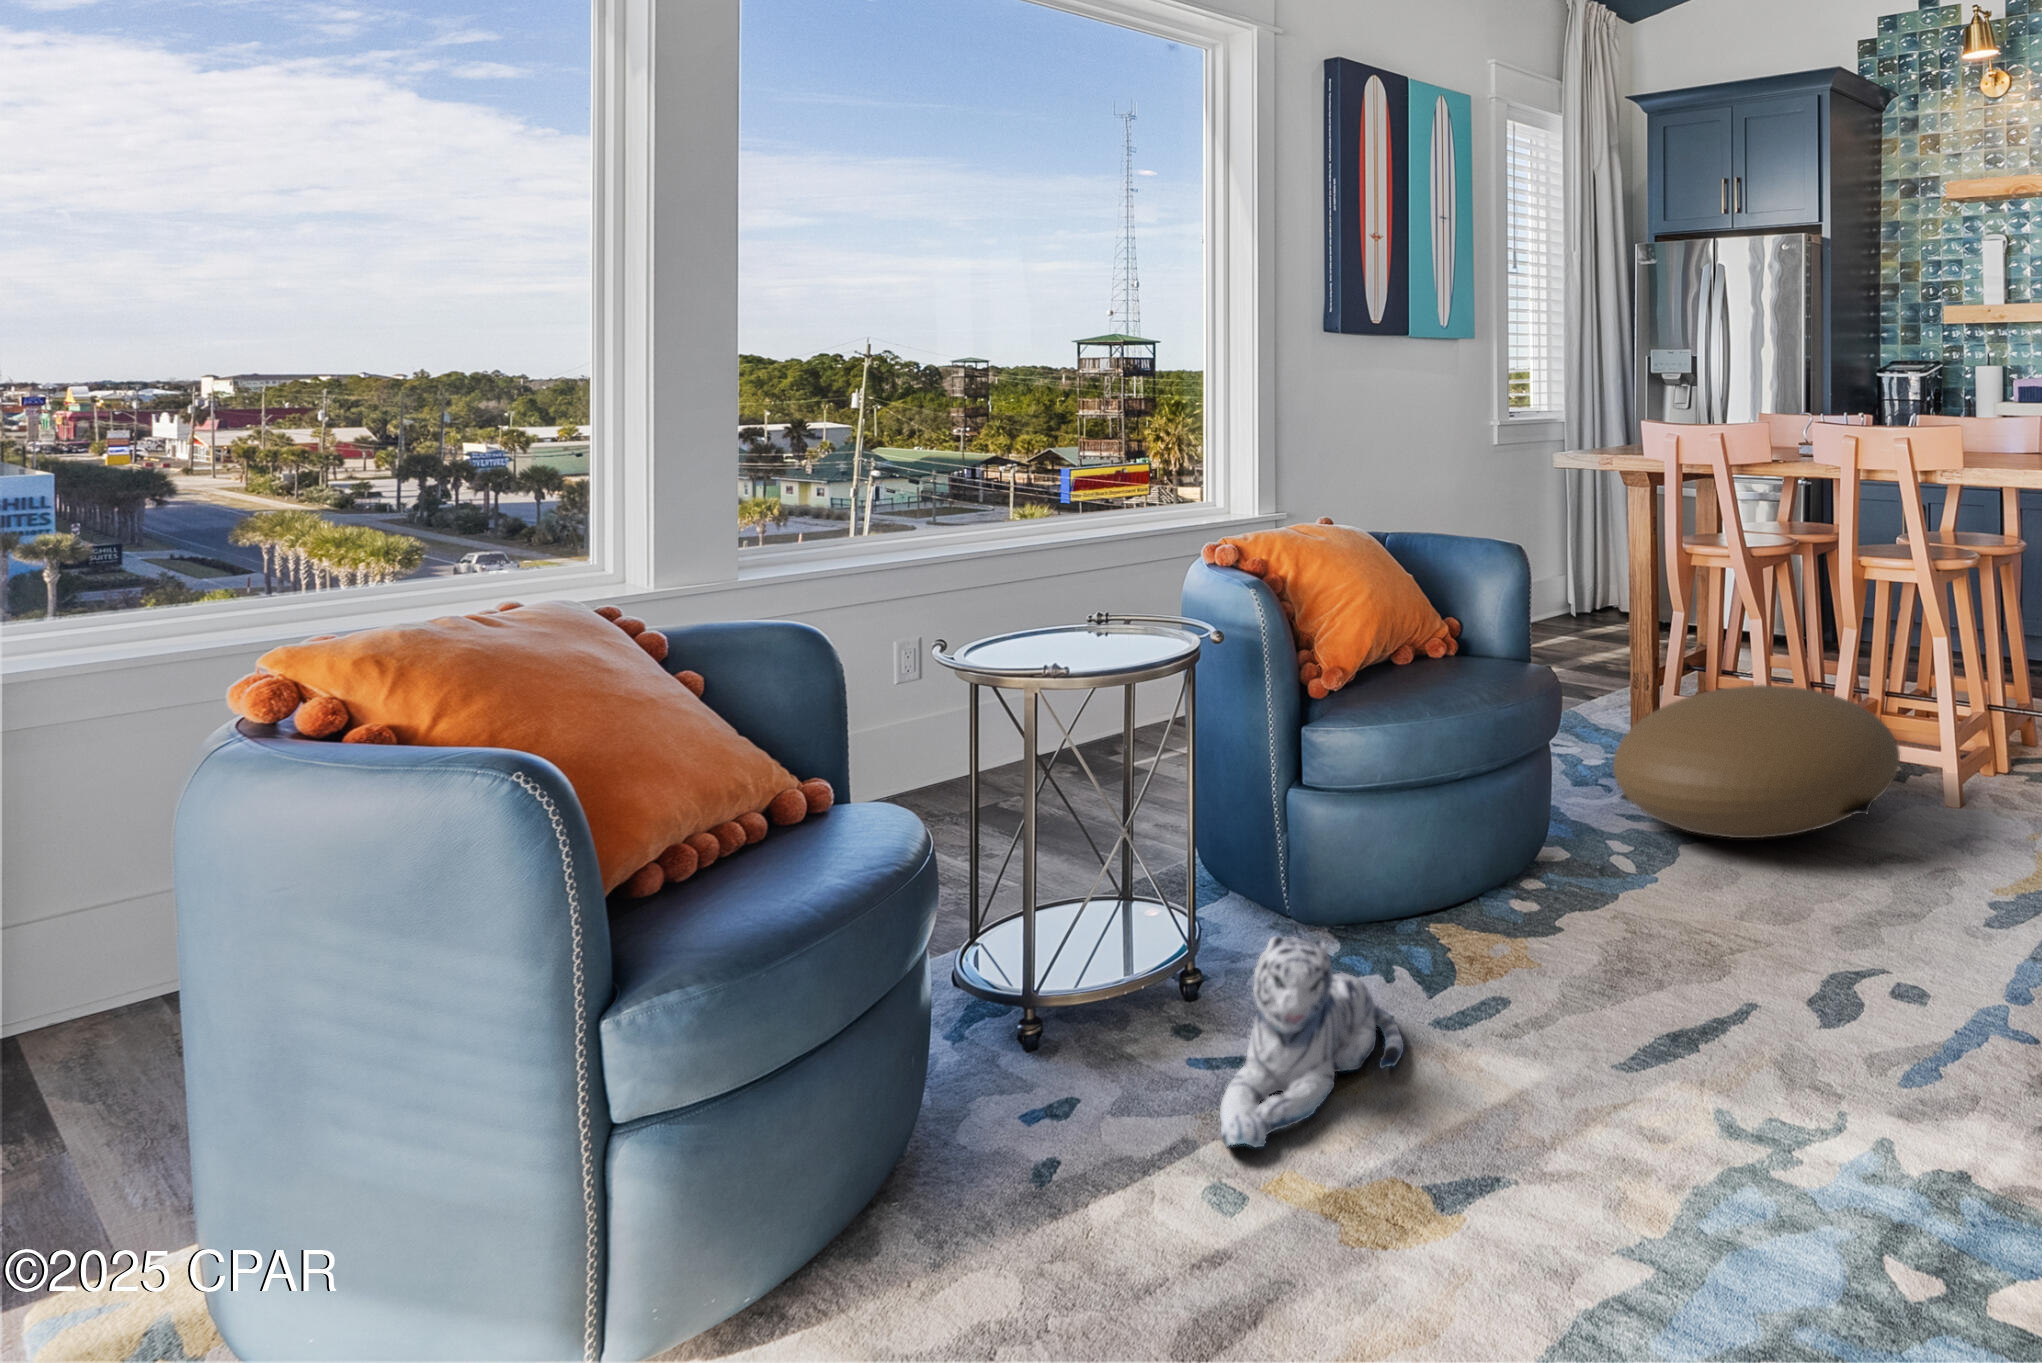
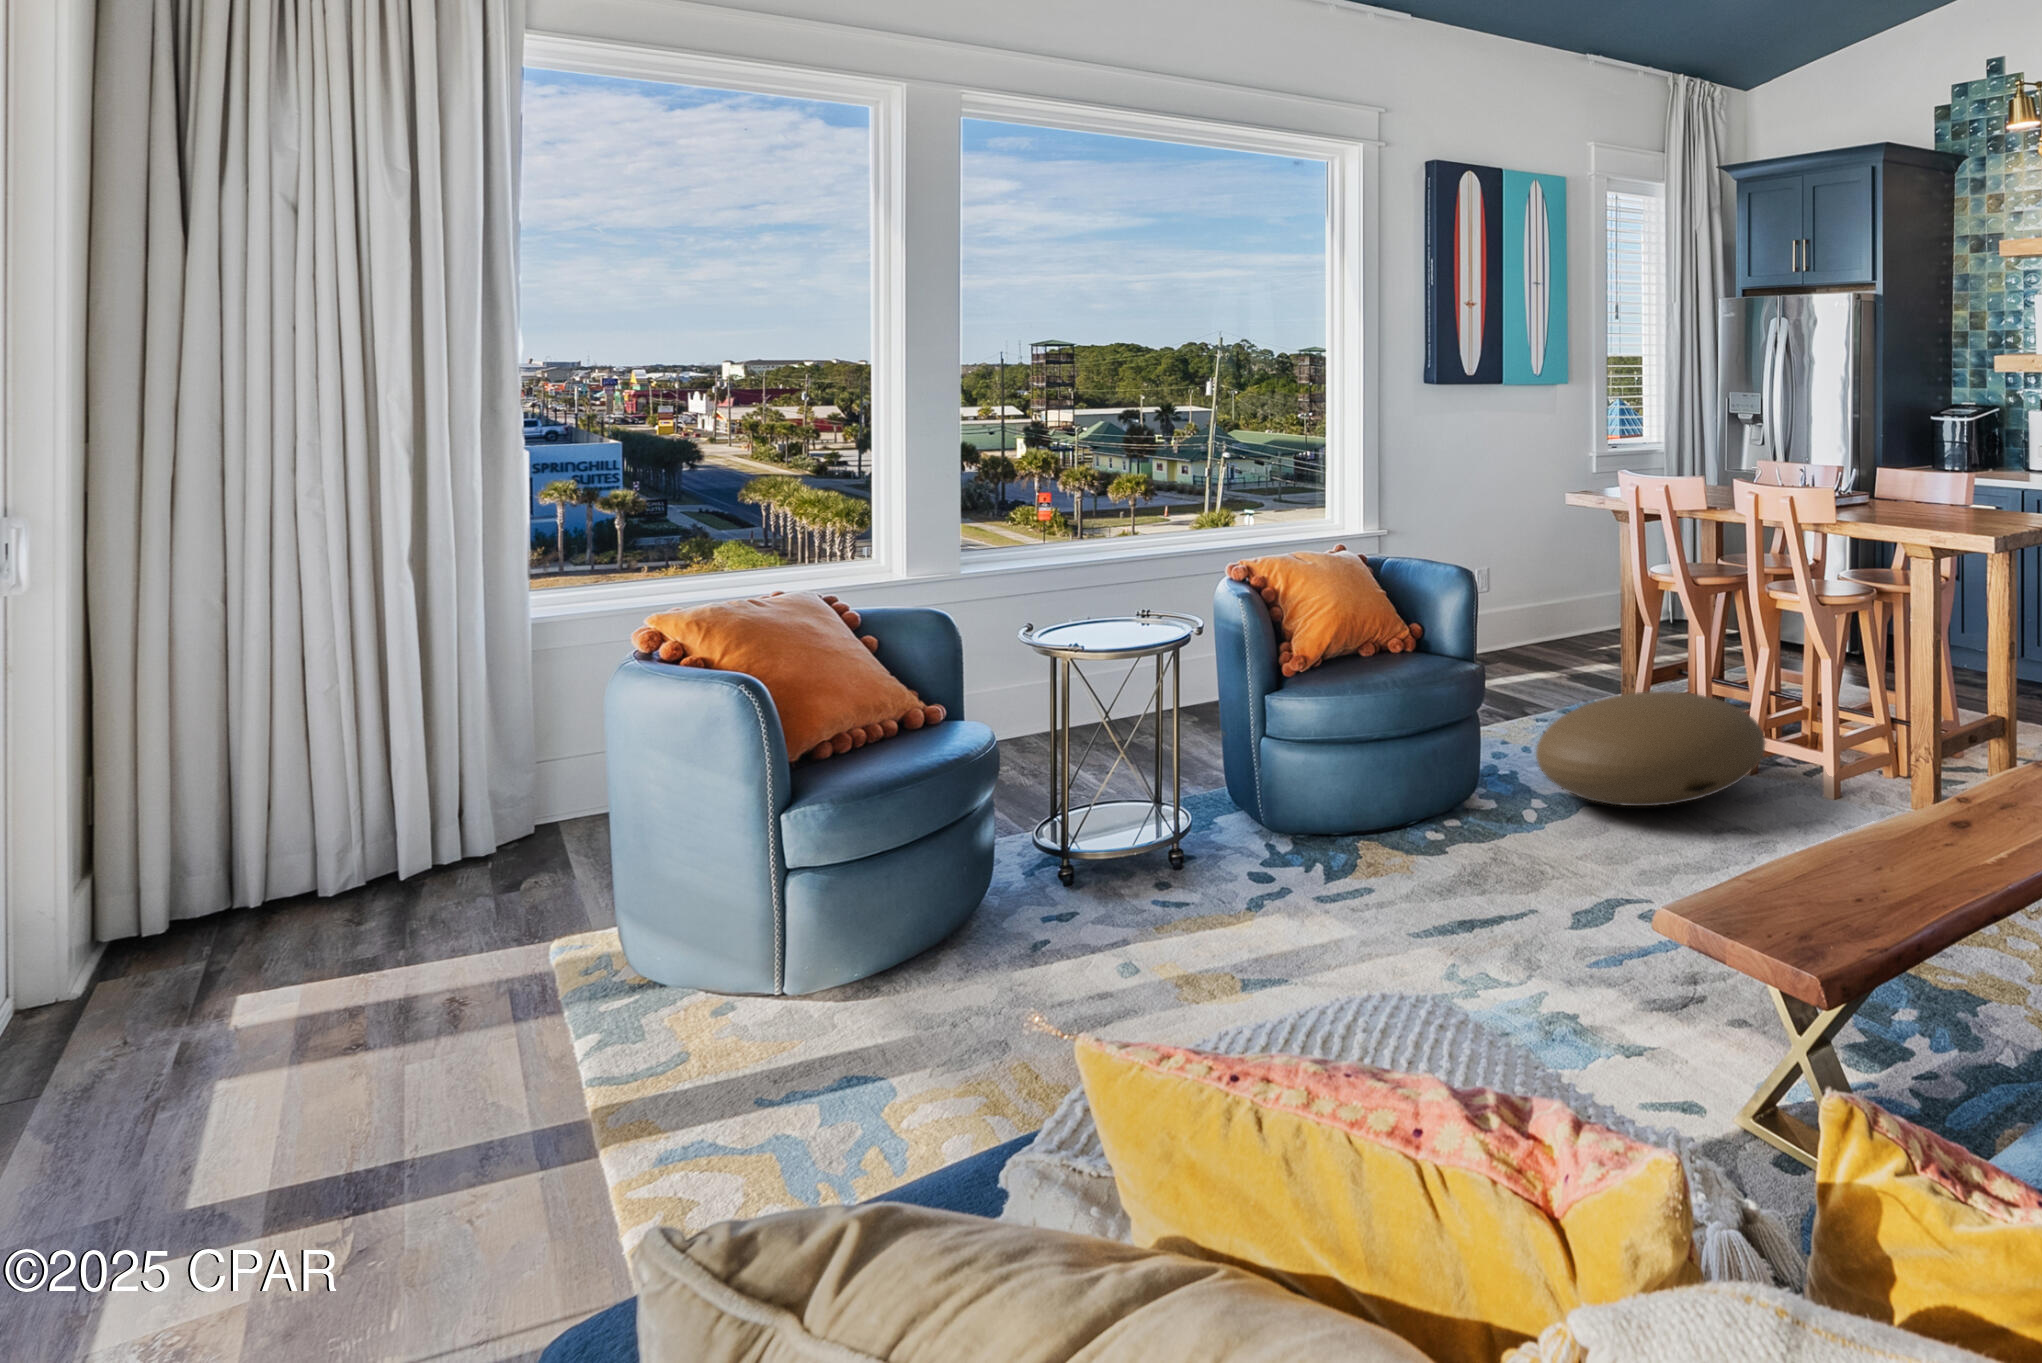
plush toy: present [1220,936,1404,1149] -> none [1143,822,1288,943]

